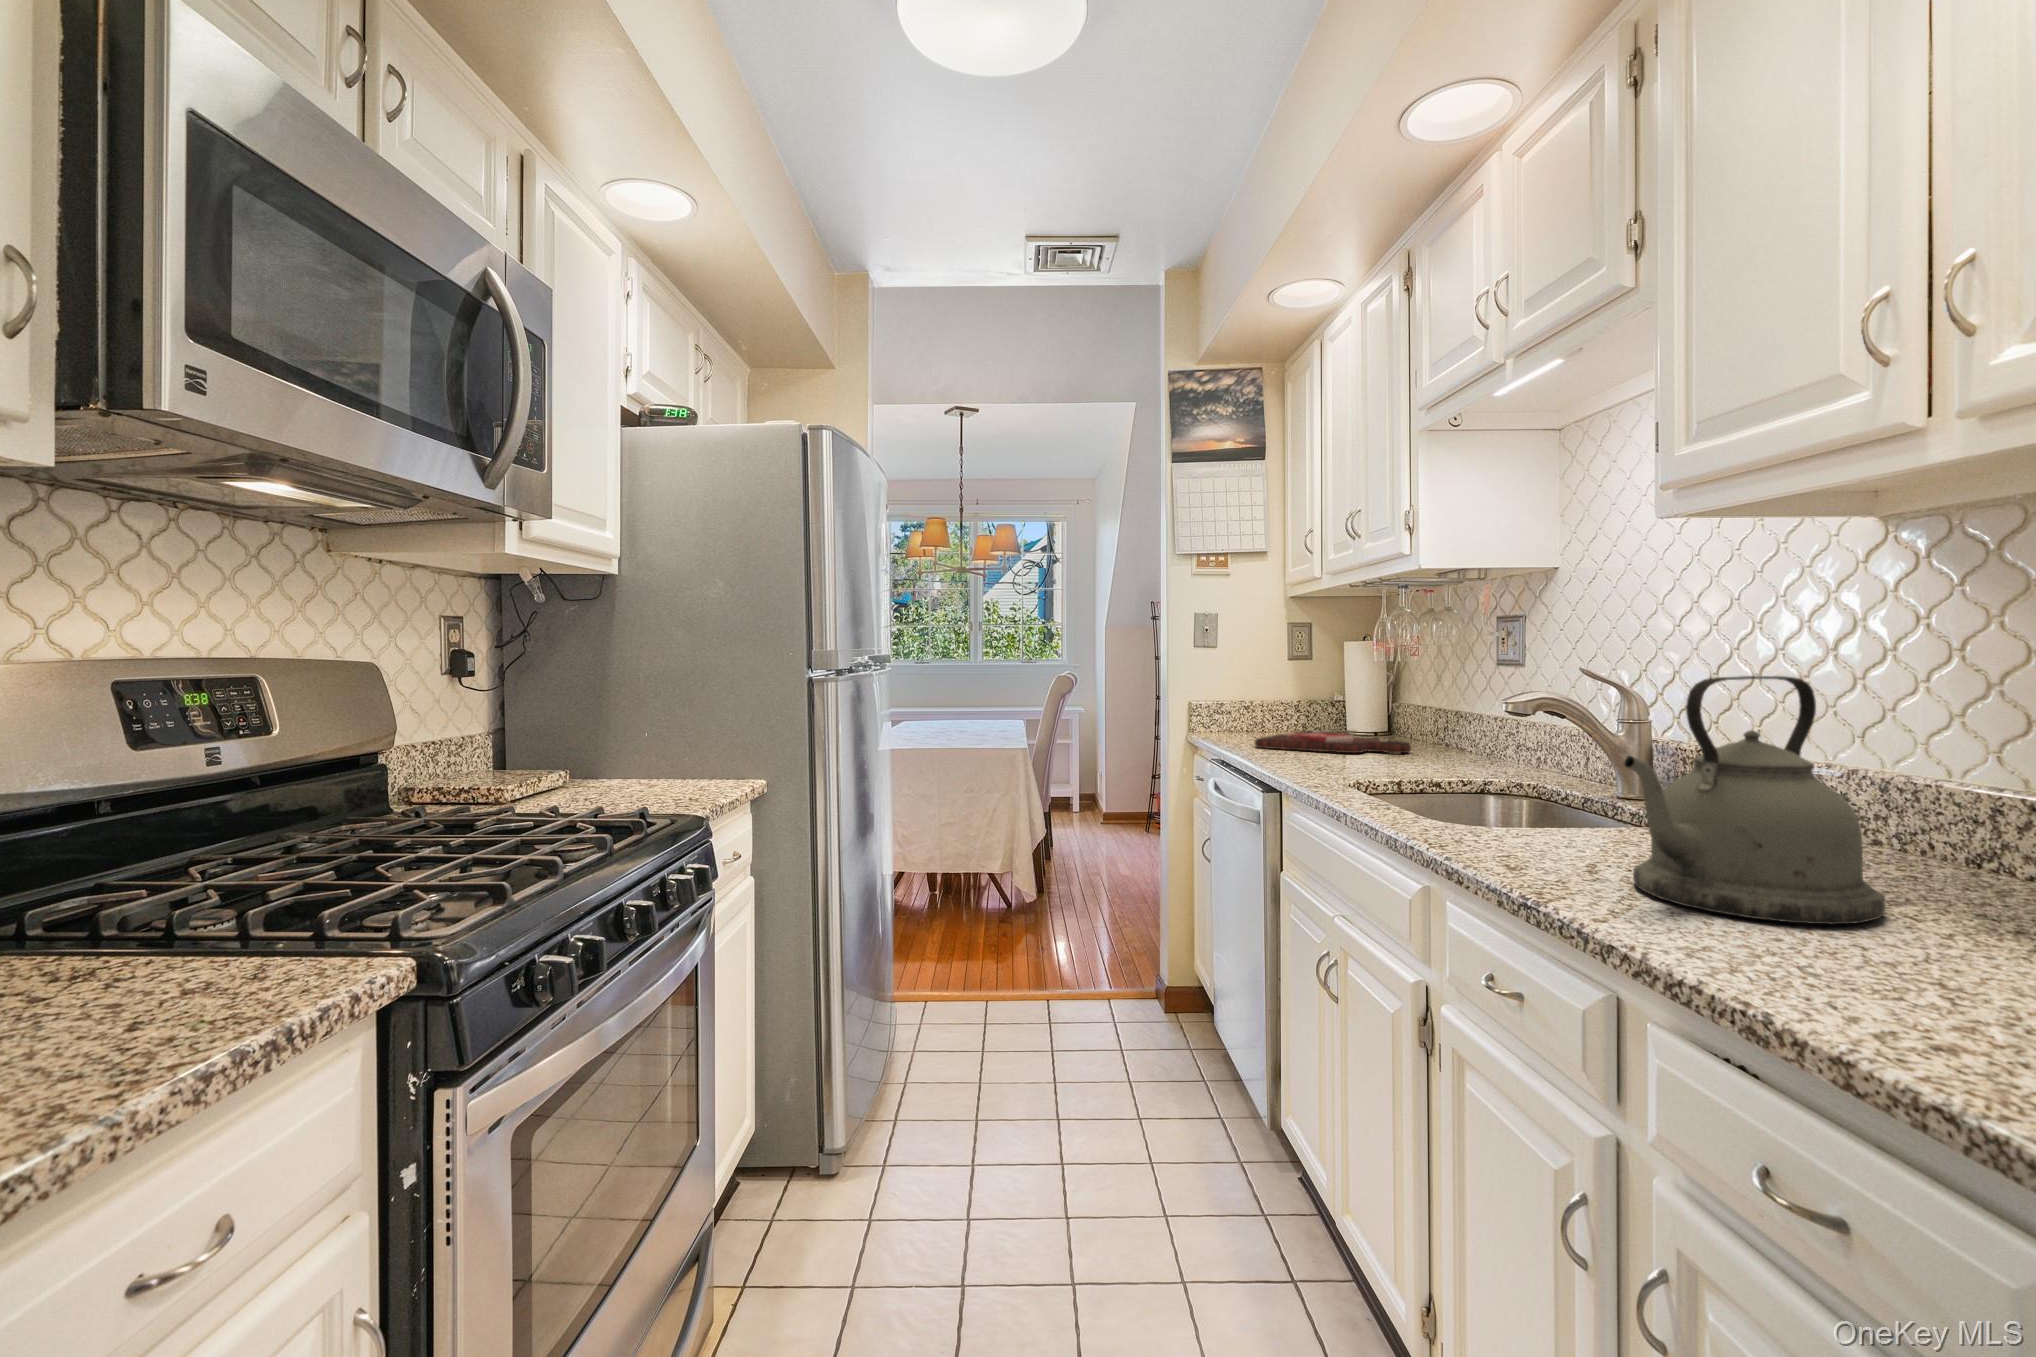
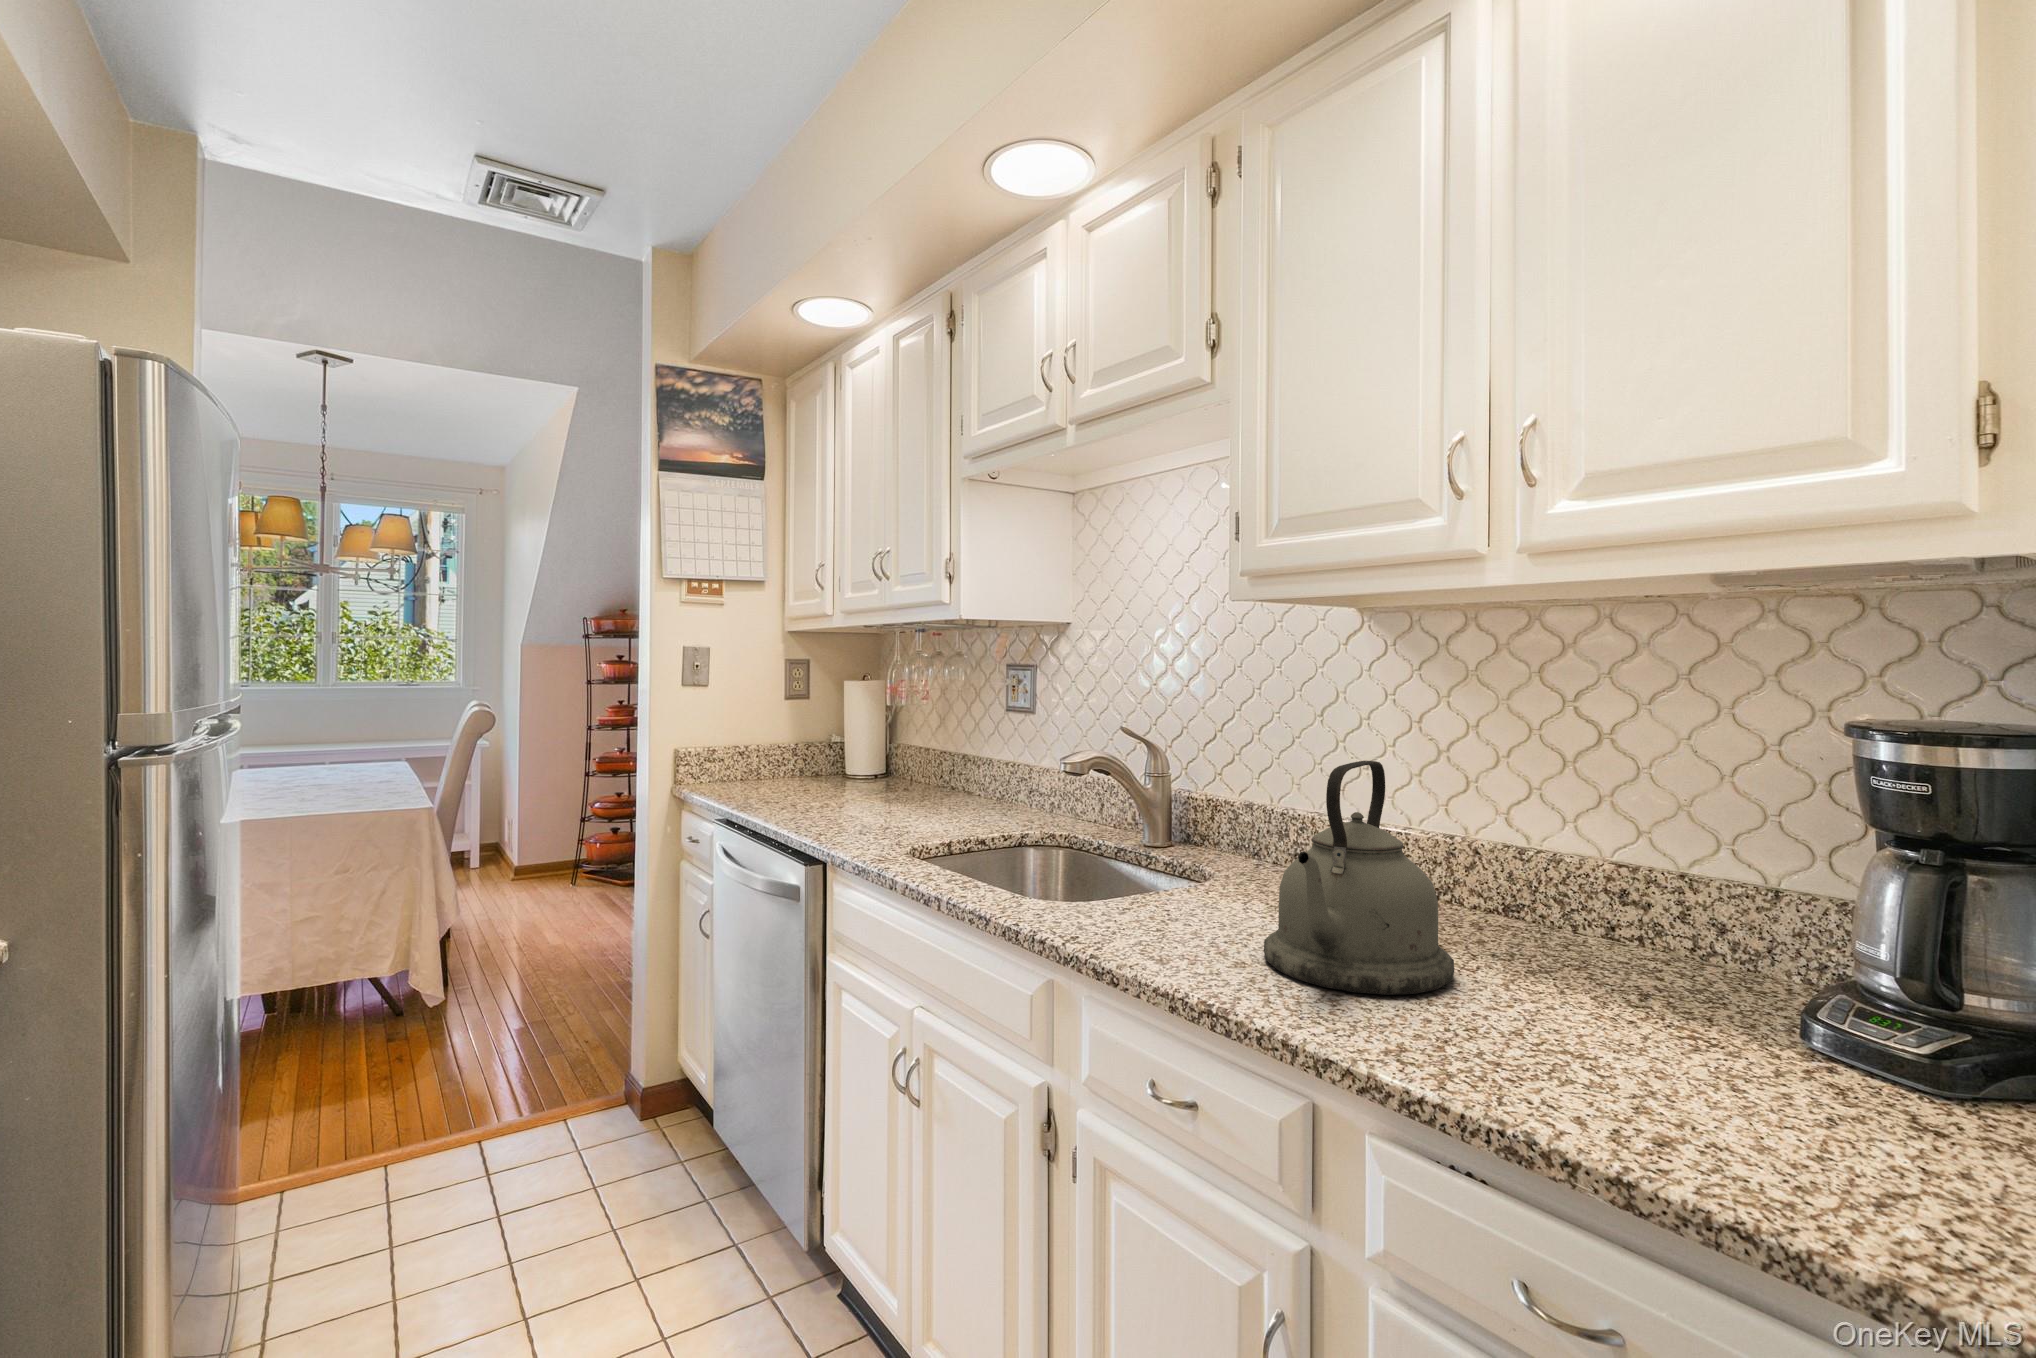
cutting board: present [1255,730,1411,753] -> none [771,780,932,806]

